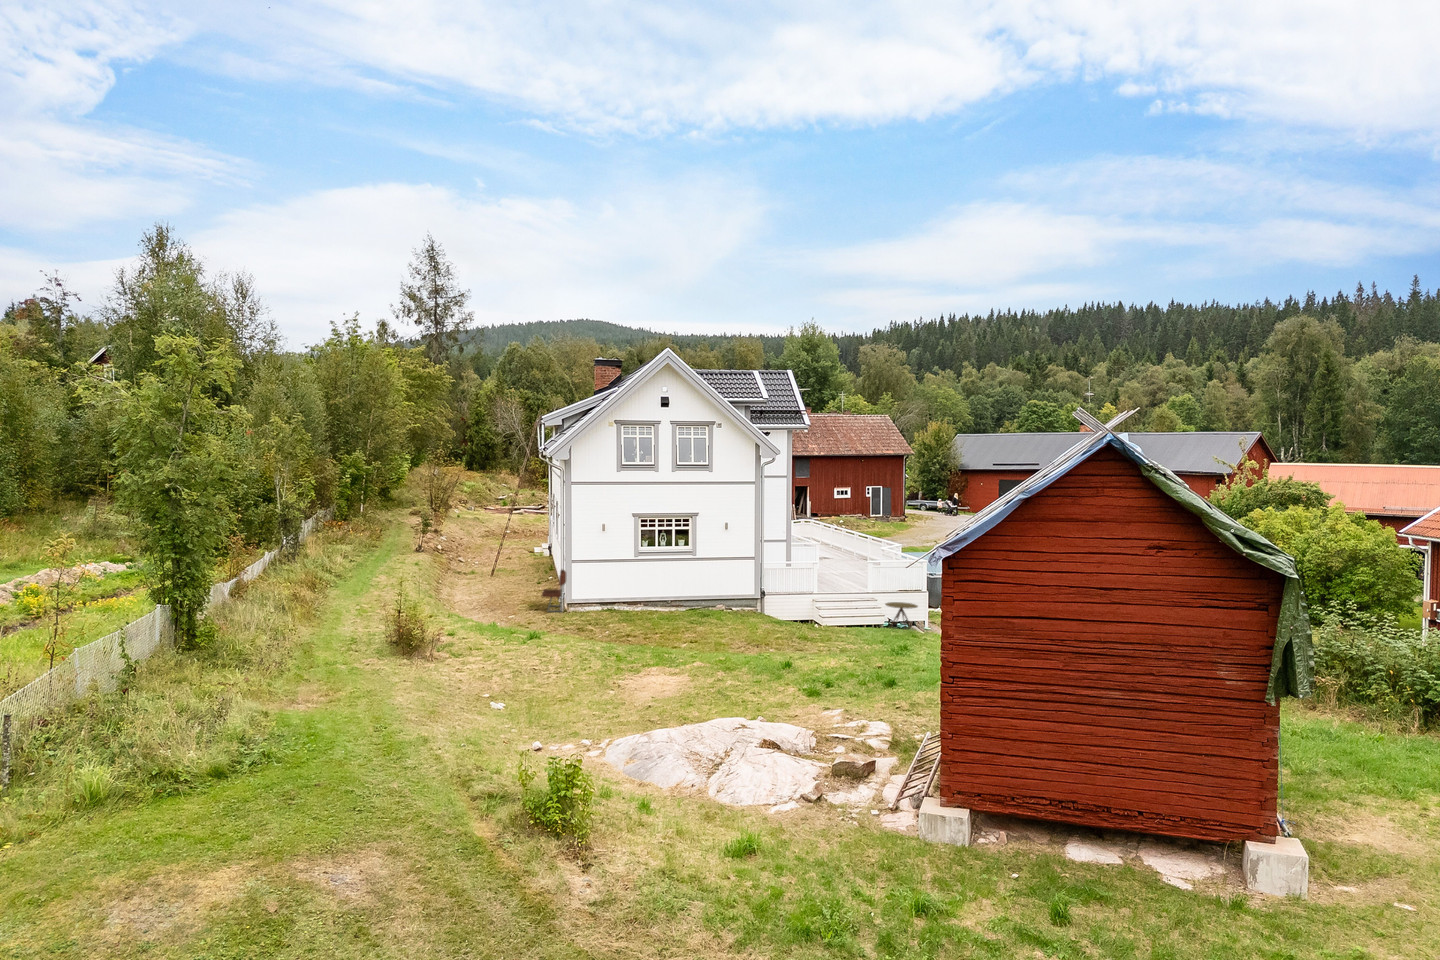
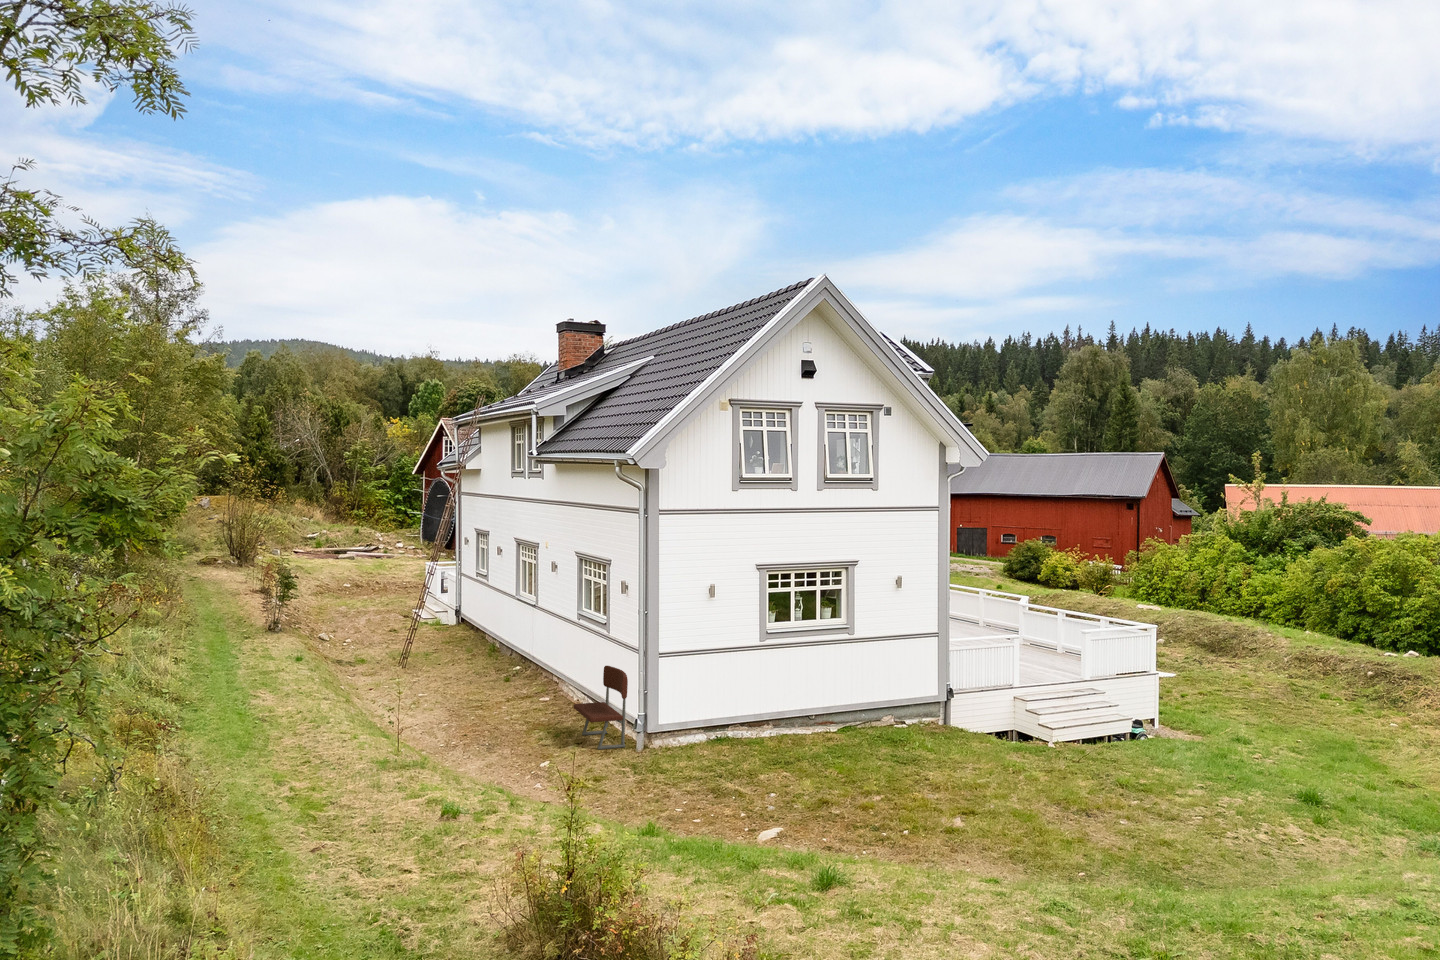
round table: present [885,602,918,624] -> none [1133,696,1189,740]

